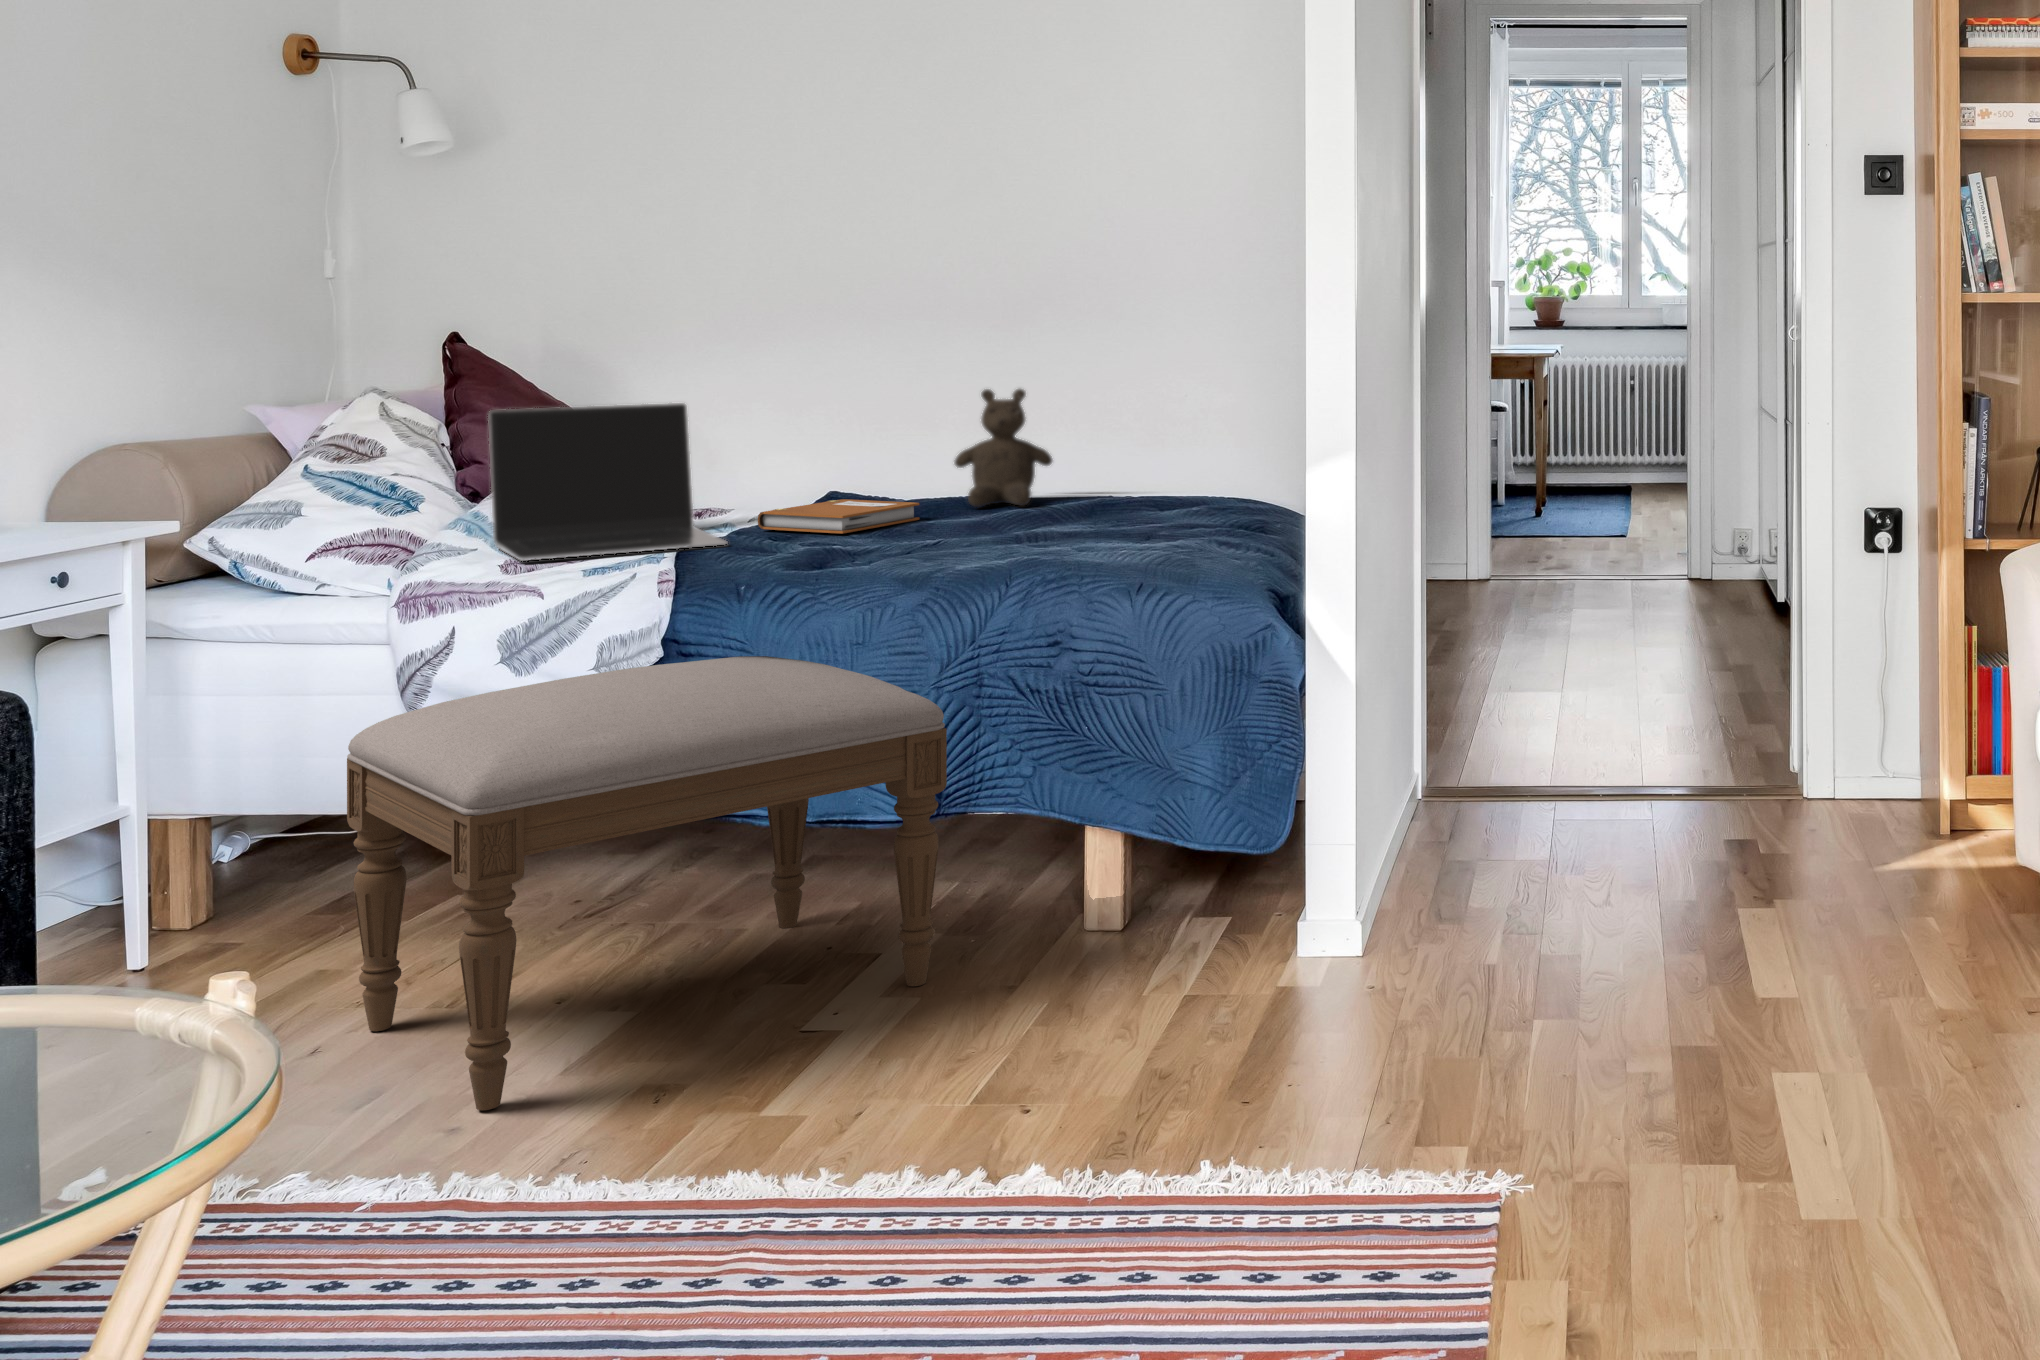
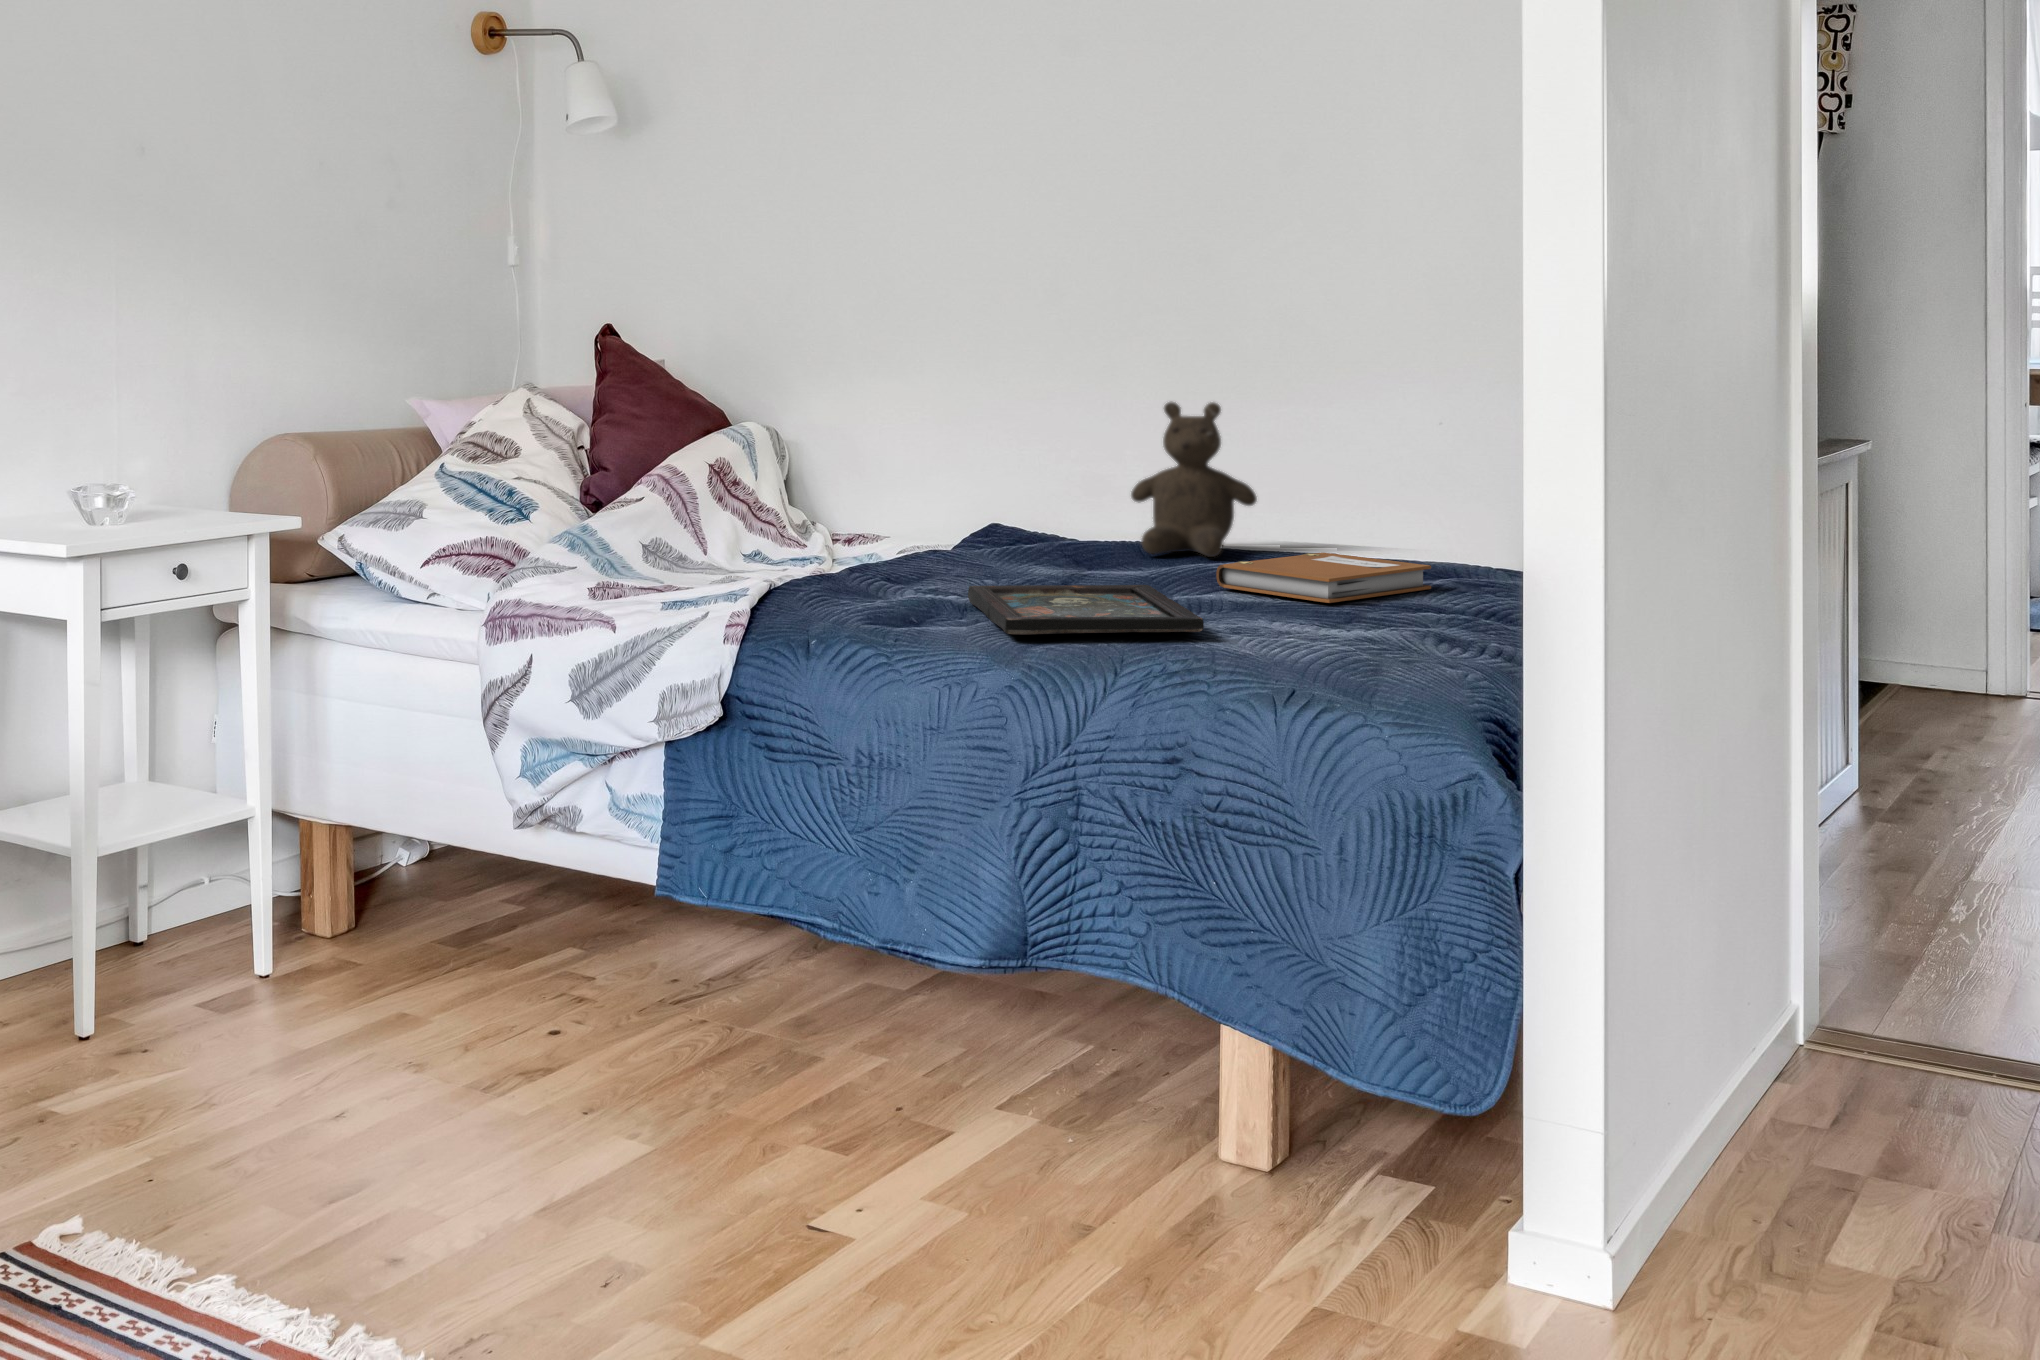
laptop: present [488,403,727,561] -> none [601,409,830,585]
notebook: present [758,499,920,534] -> present [1216,553,1431,603]
tray: none [859,526,1062,567] -> present [968,585,1204,634]
ottoman: present [347,656,947,1110] -> none [373,729,1001,1242]

